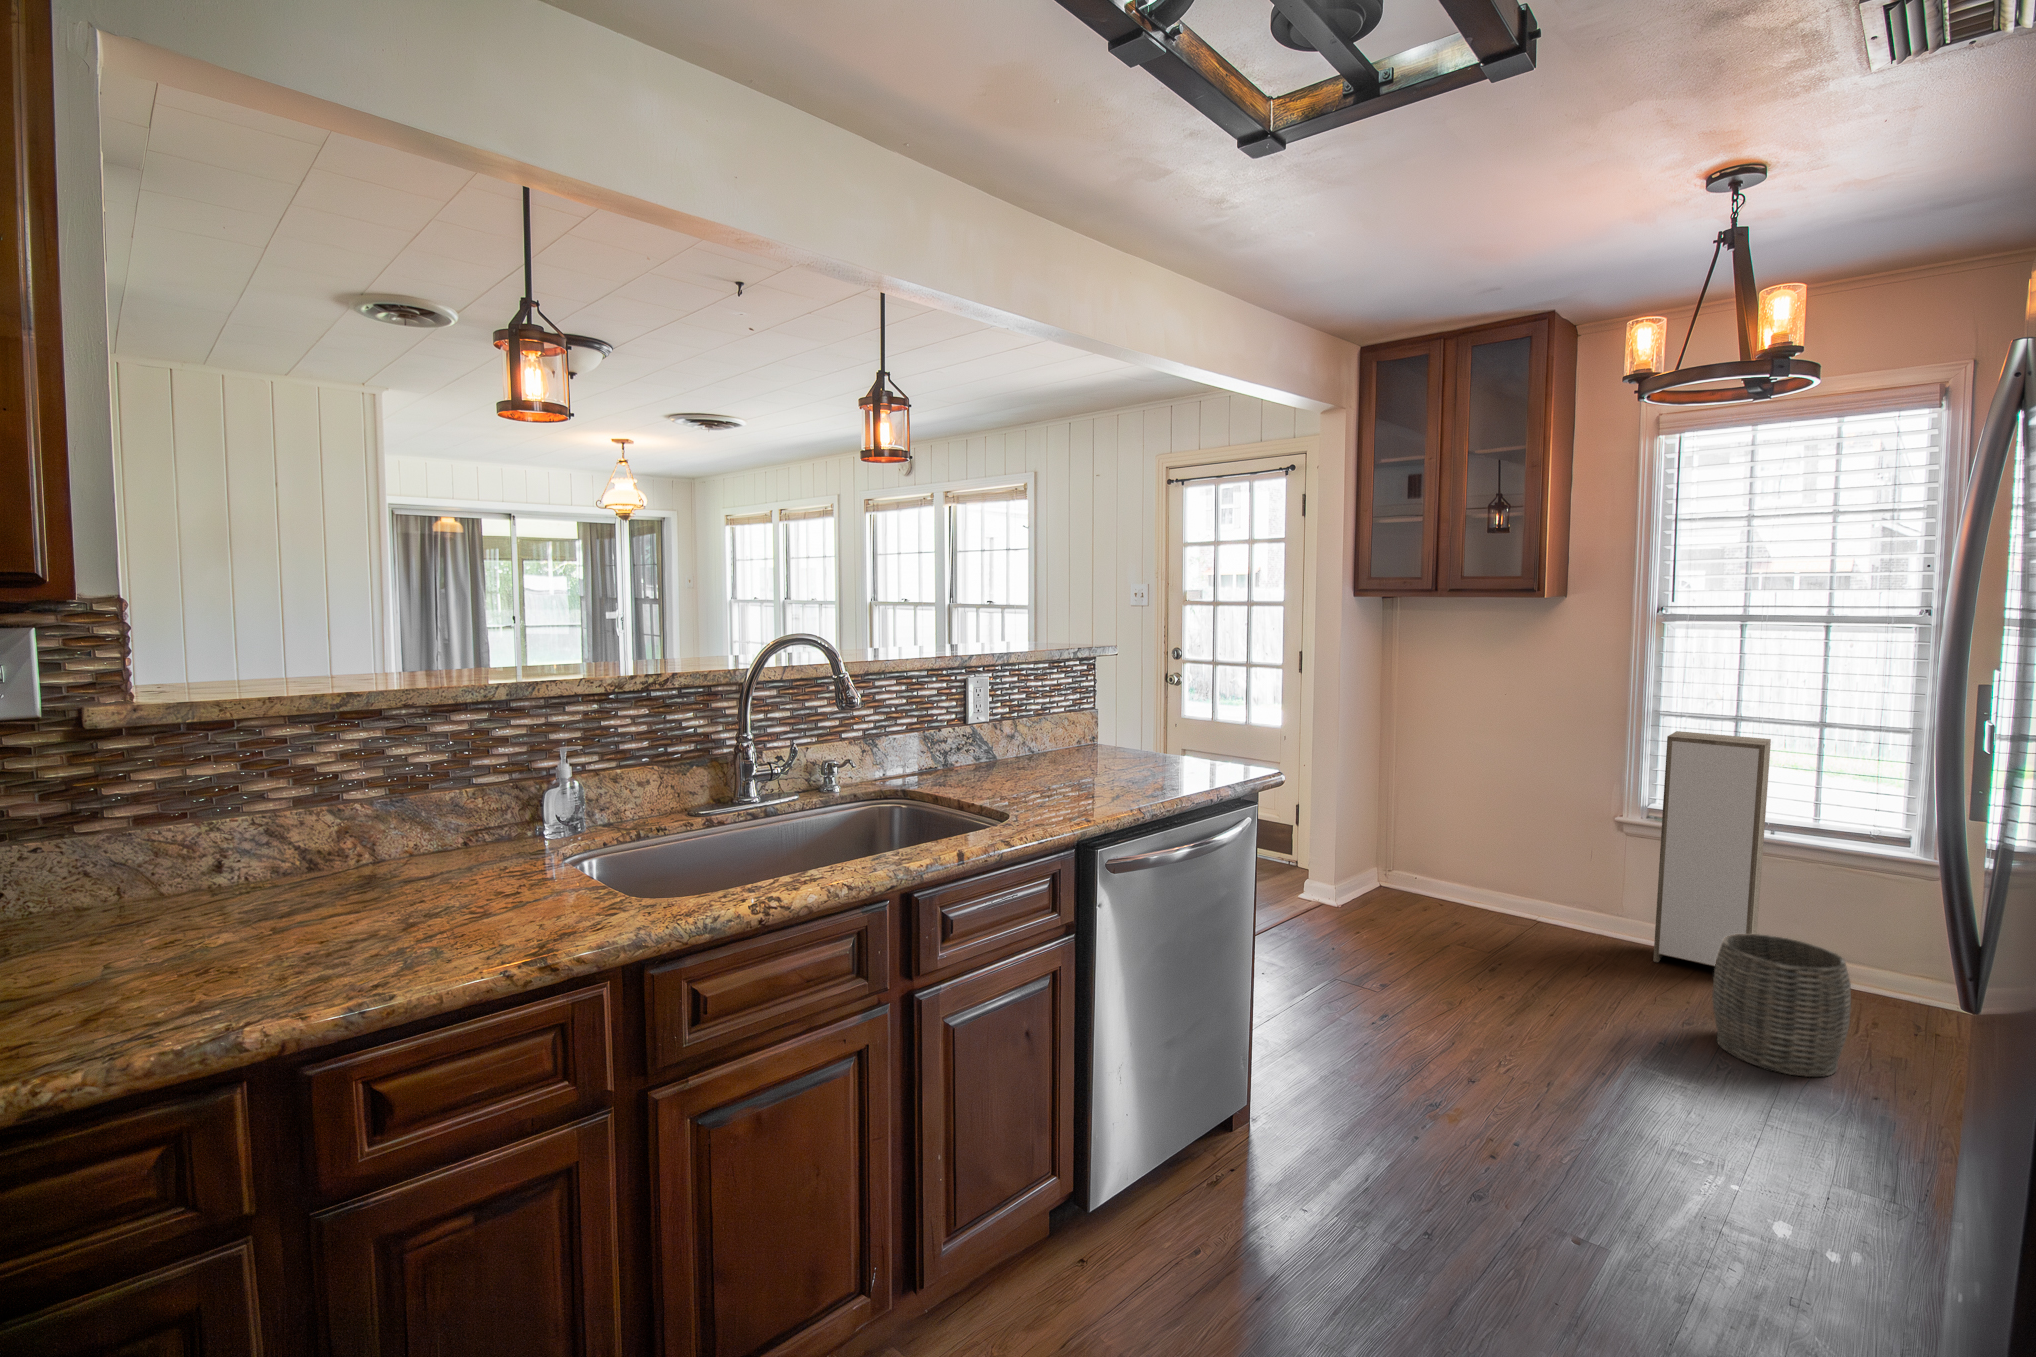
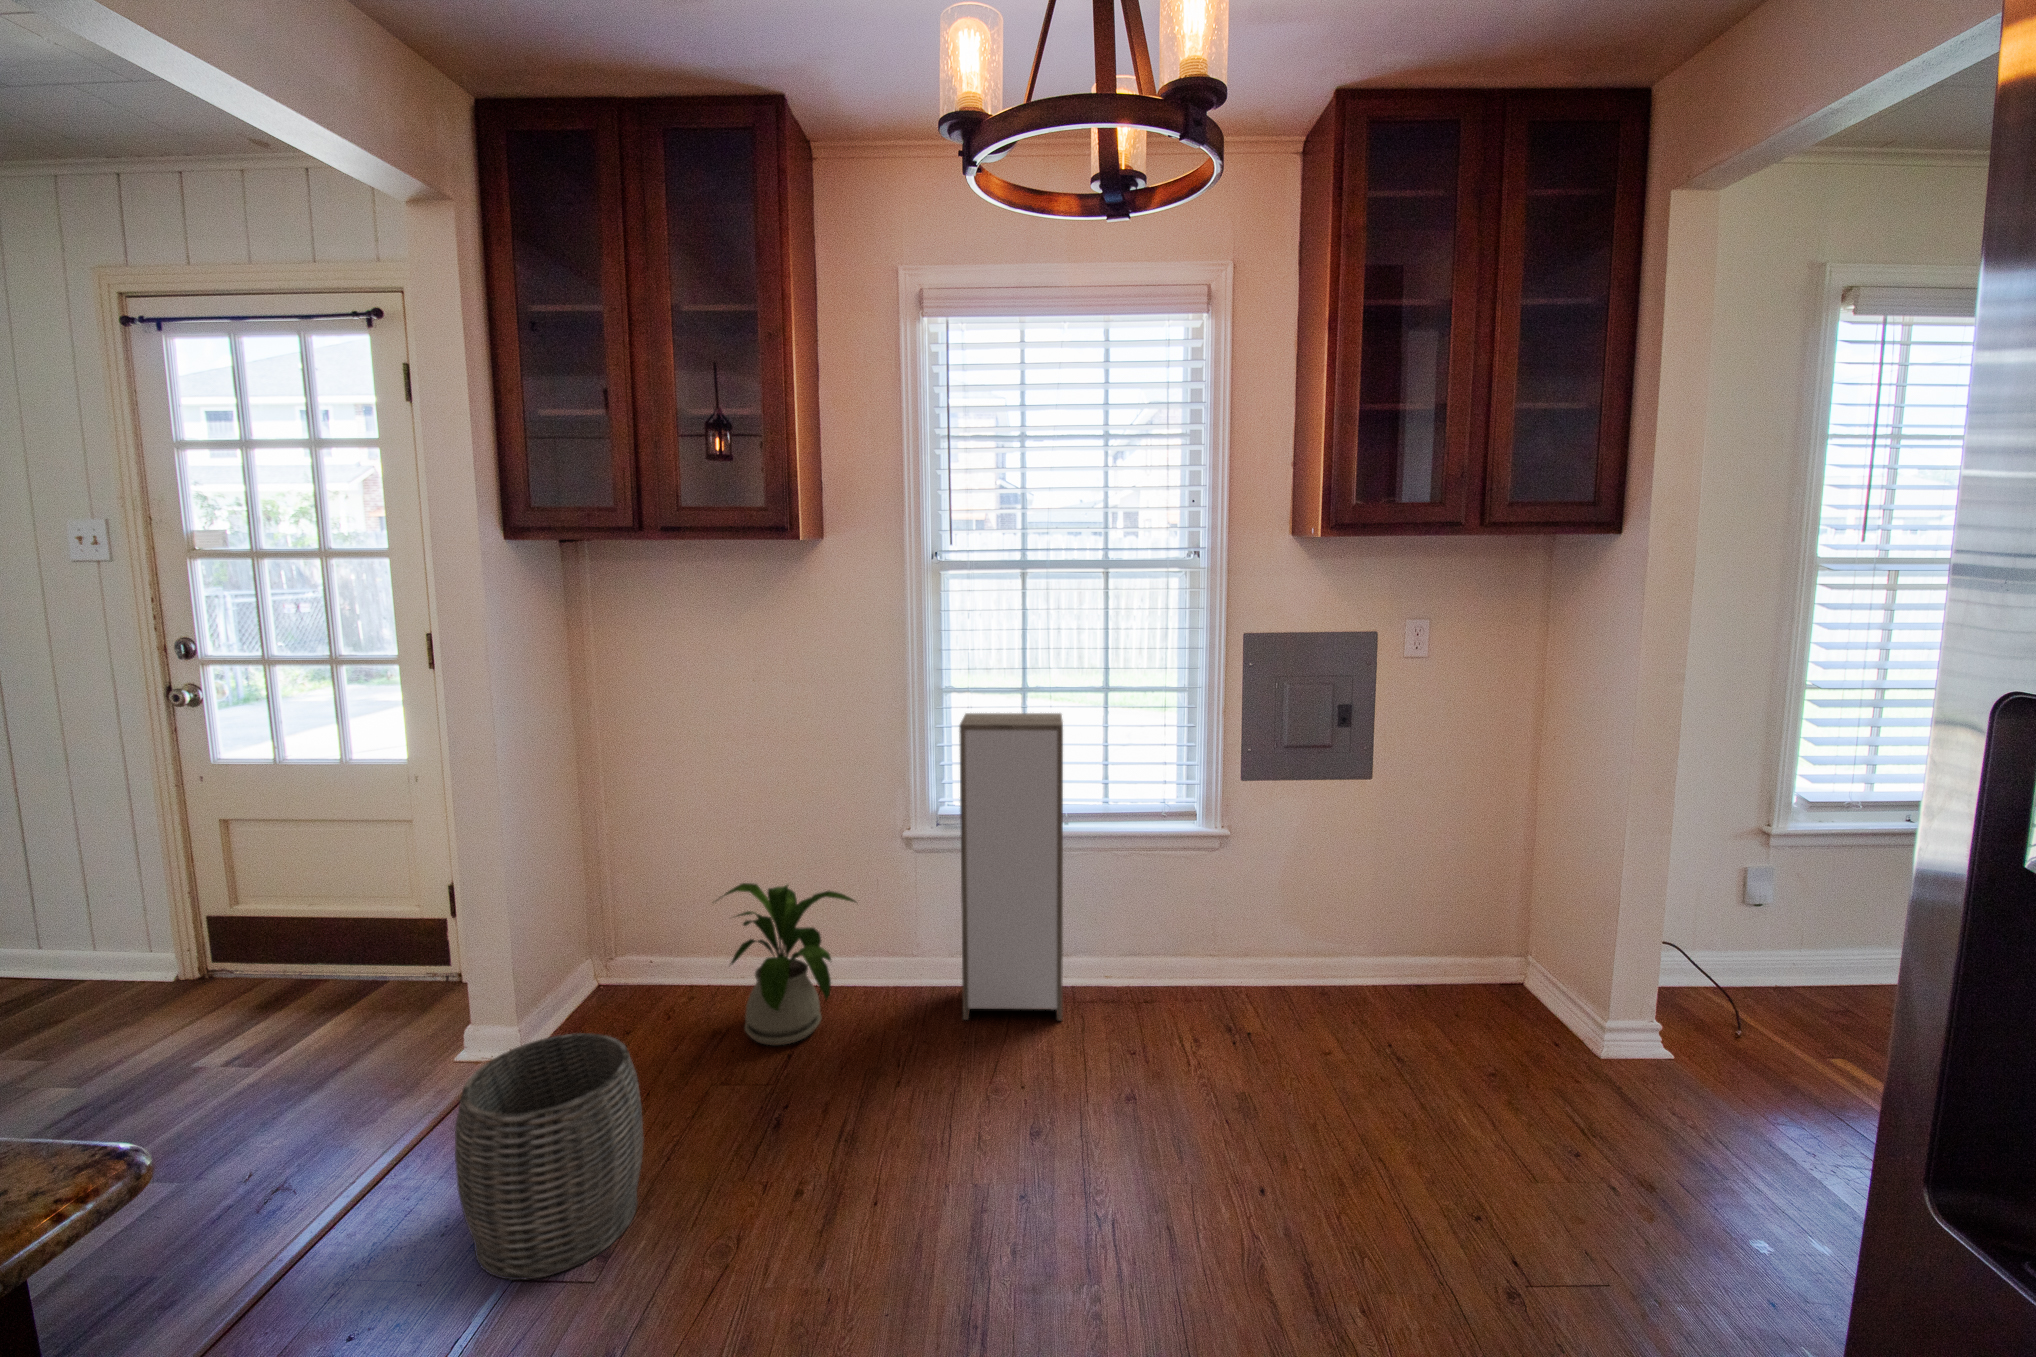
house plant: none [1461,827,1571,940] -> present [724,883,856,1045]
woven basket: present [1712,934,1851,1077] -> present [455,1033,644,1280]

